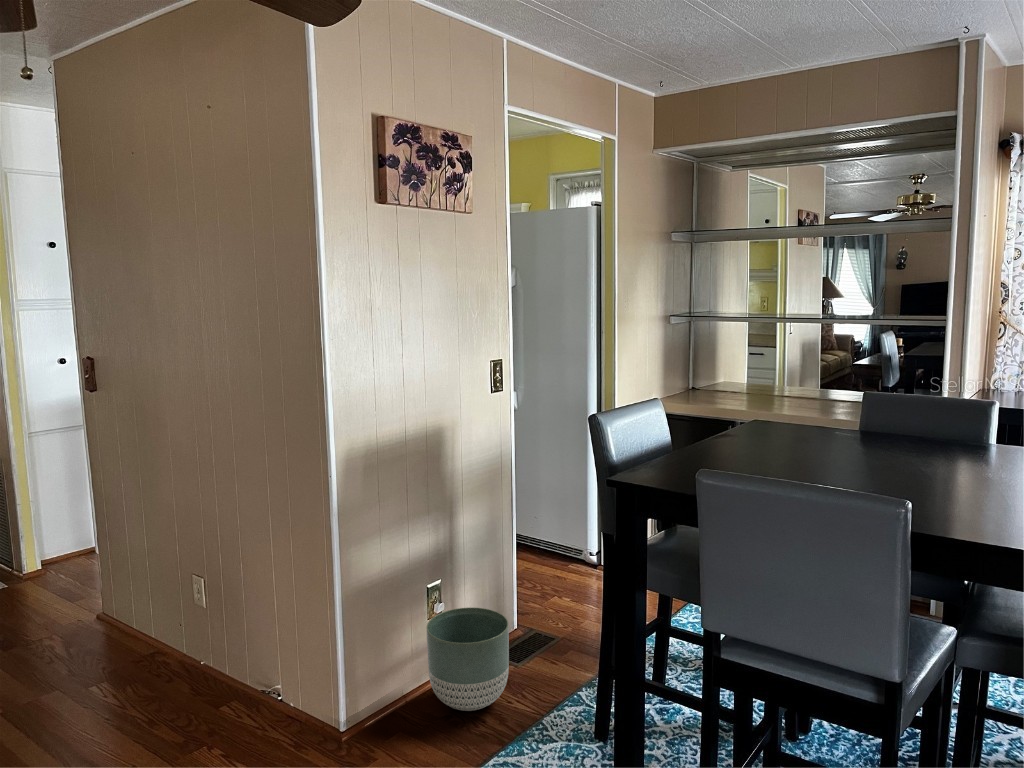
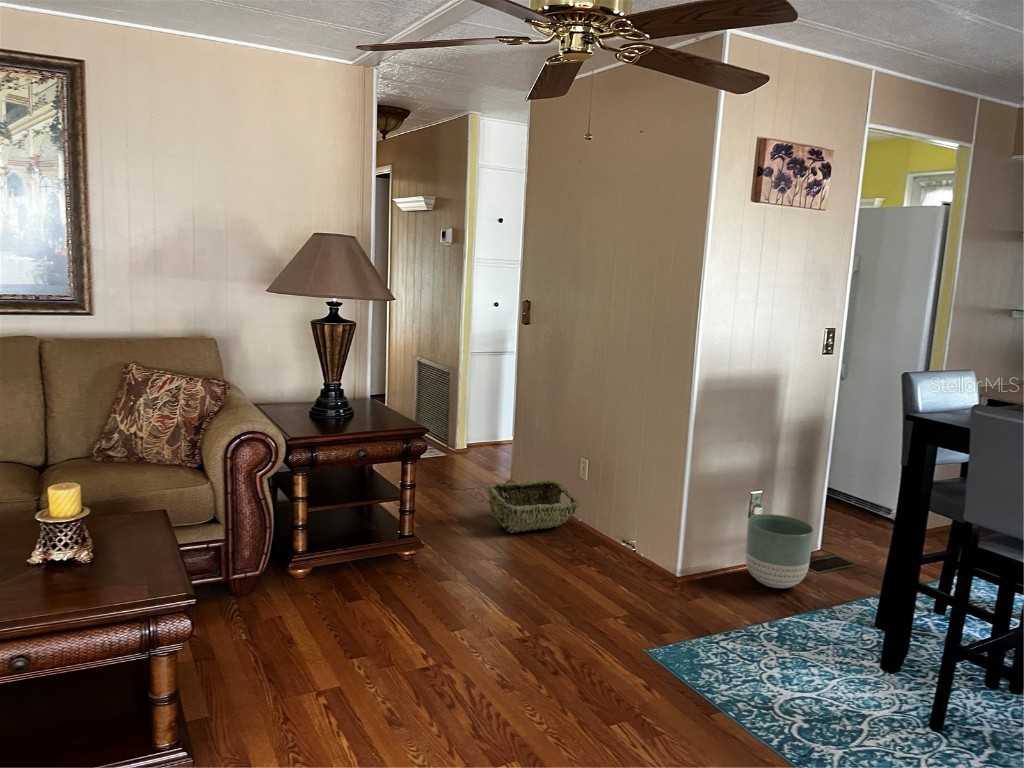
woven basket: none [40,613,195,716] -> present [488,480,579,533]

